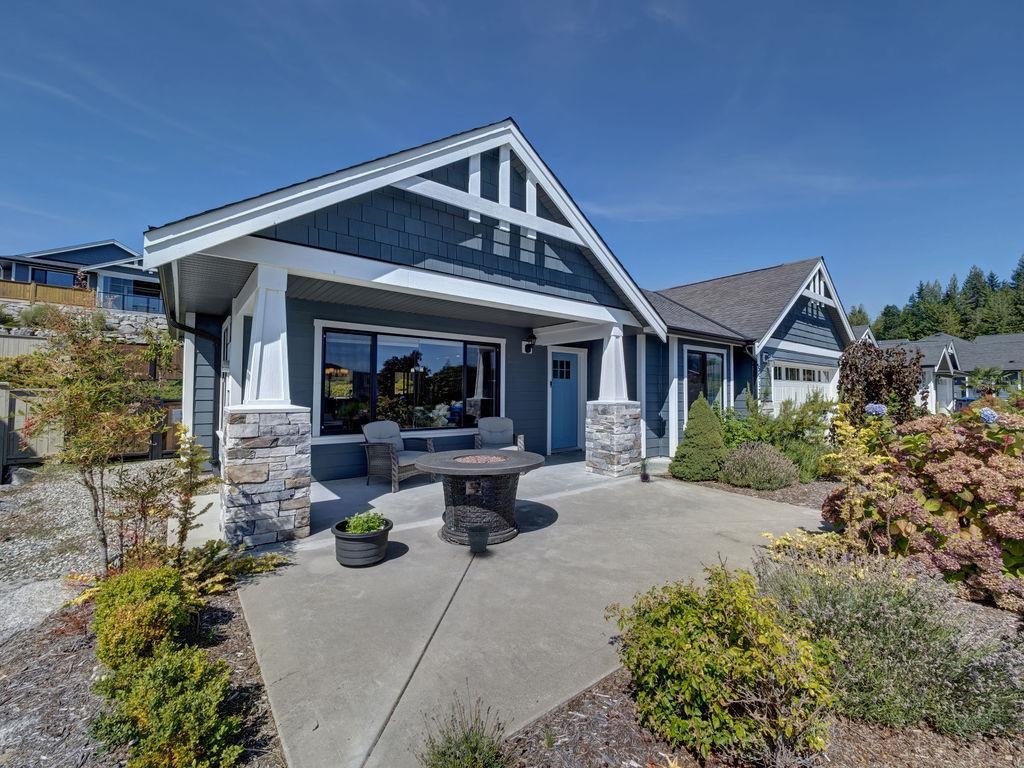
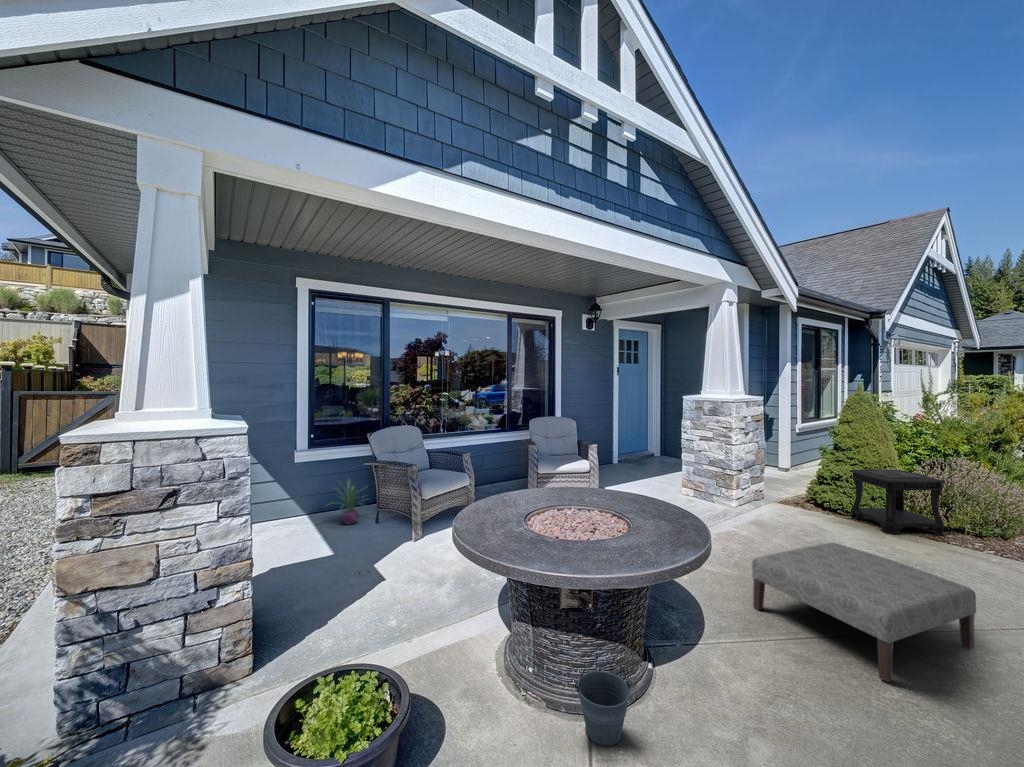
side table: none [689,451,739,491] -> present [850,470,945,535]
decorative plant: present [640,456,650,482] -> present [342,479,359,524]
ottoman: none [584,484,685,538] -> present [752,543,976,682]

